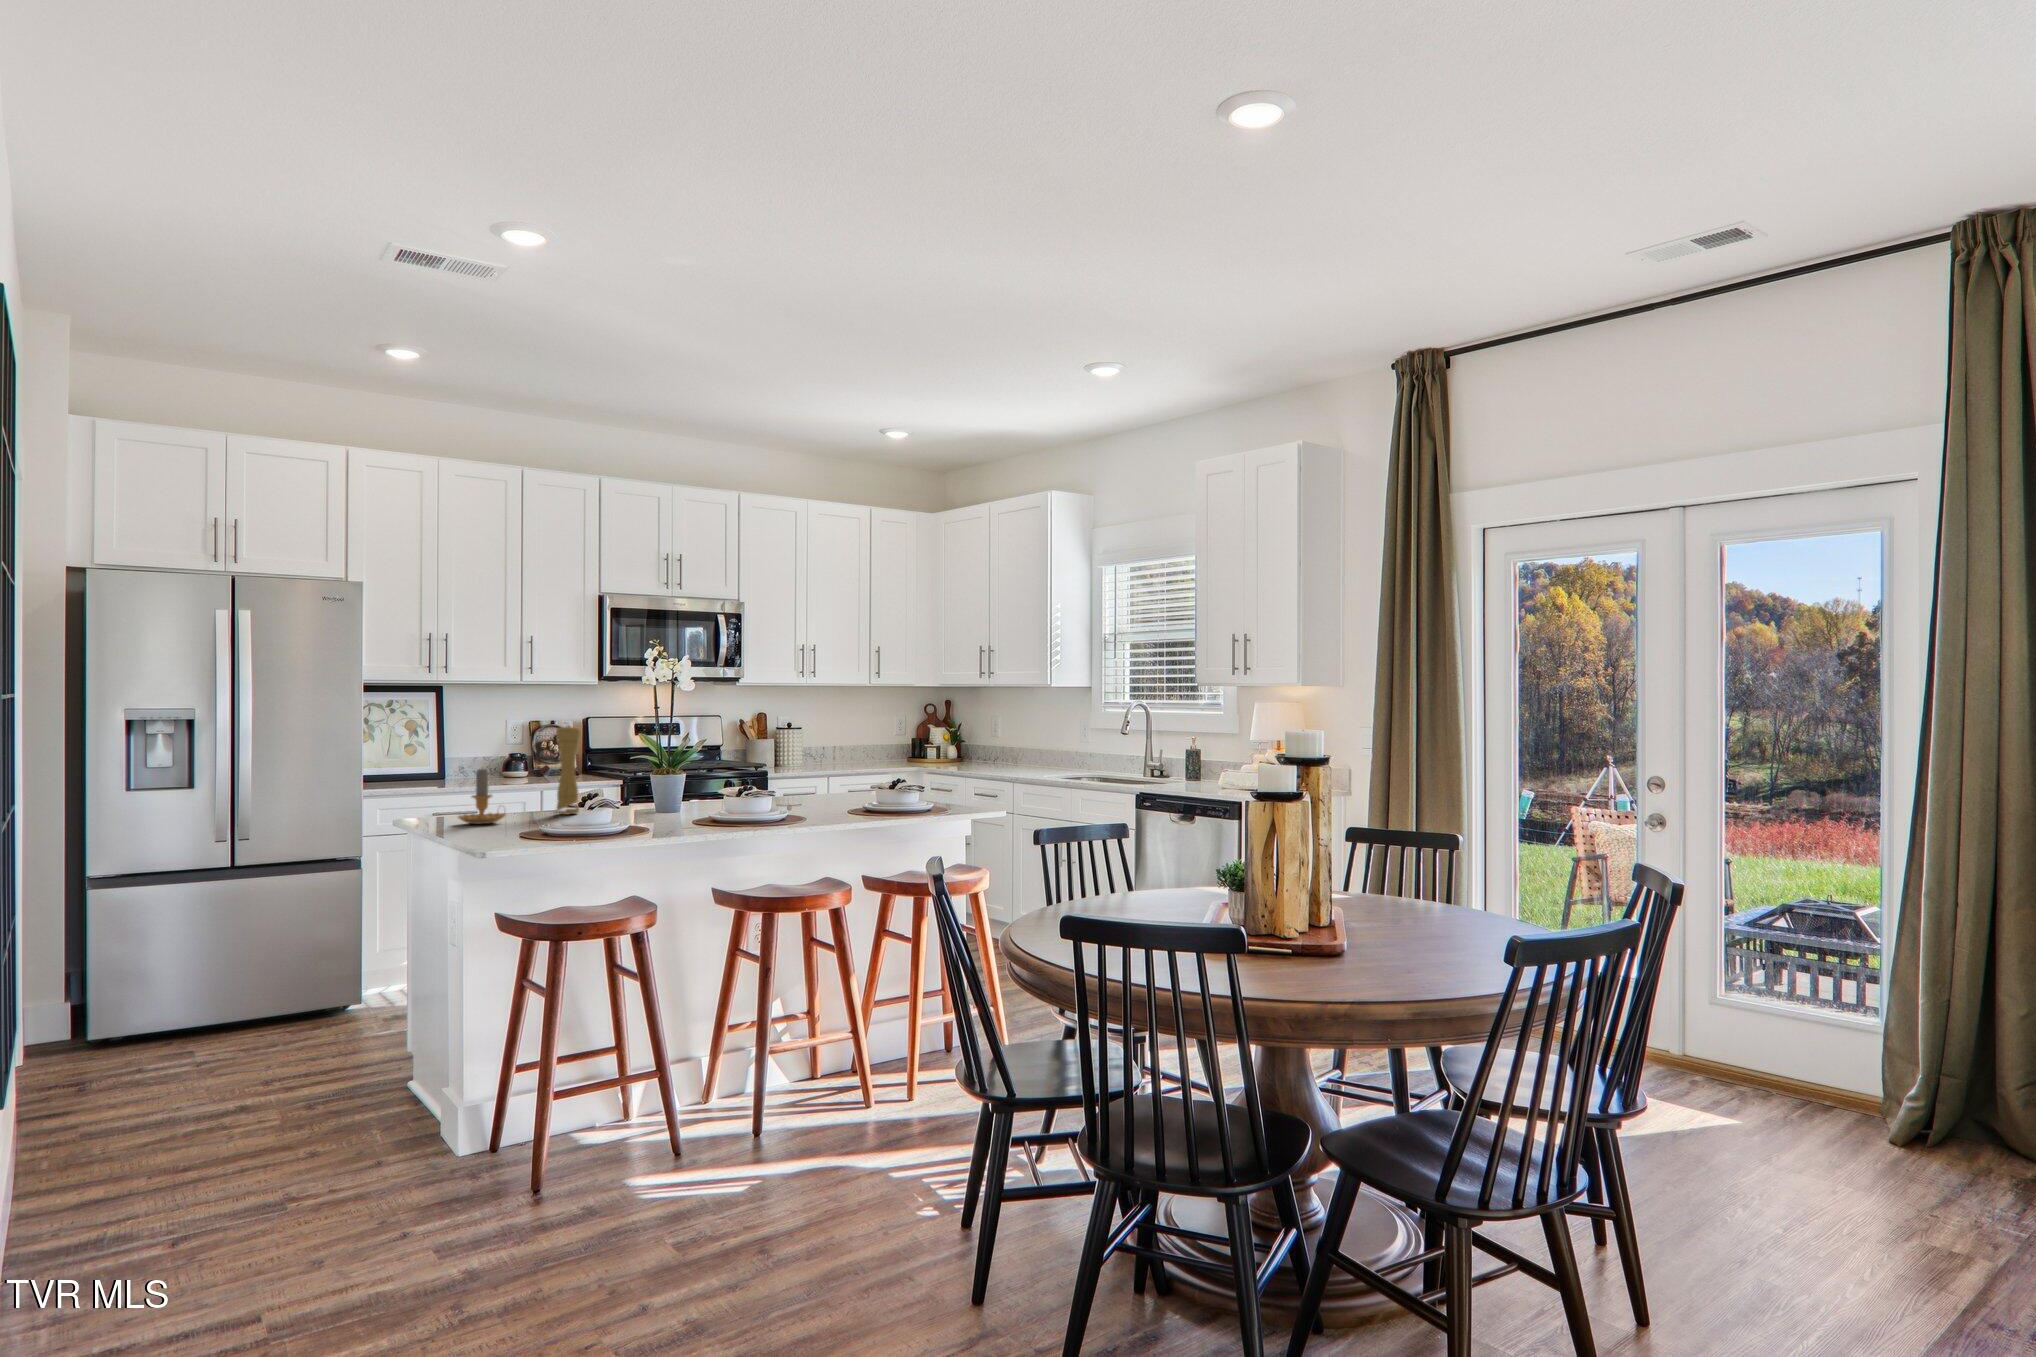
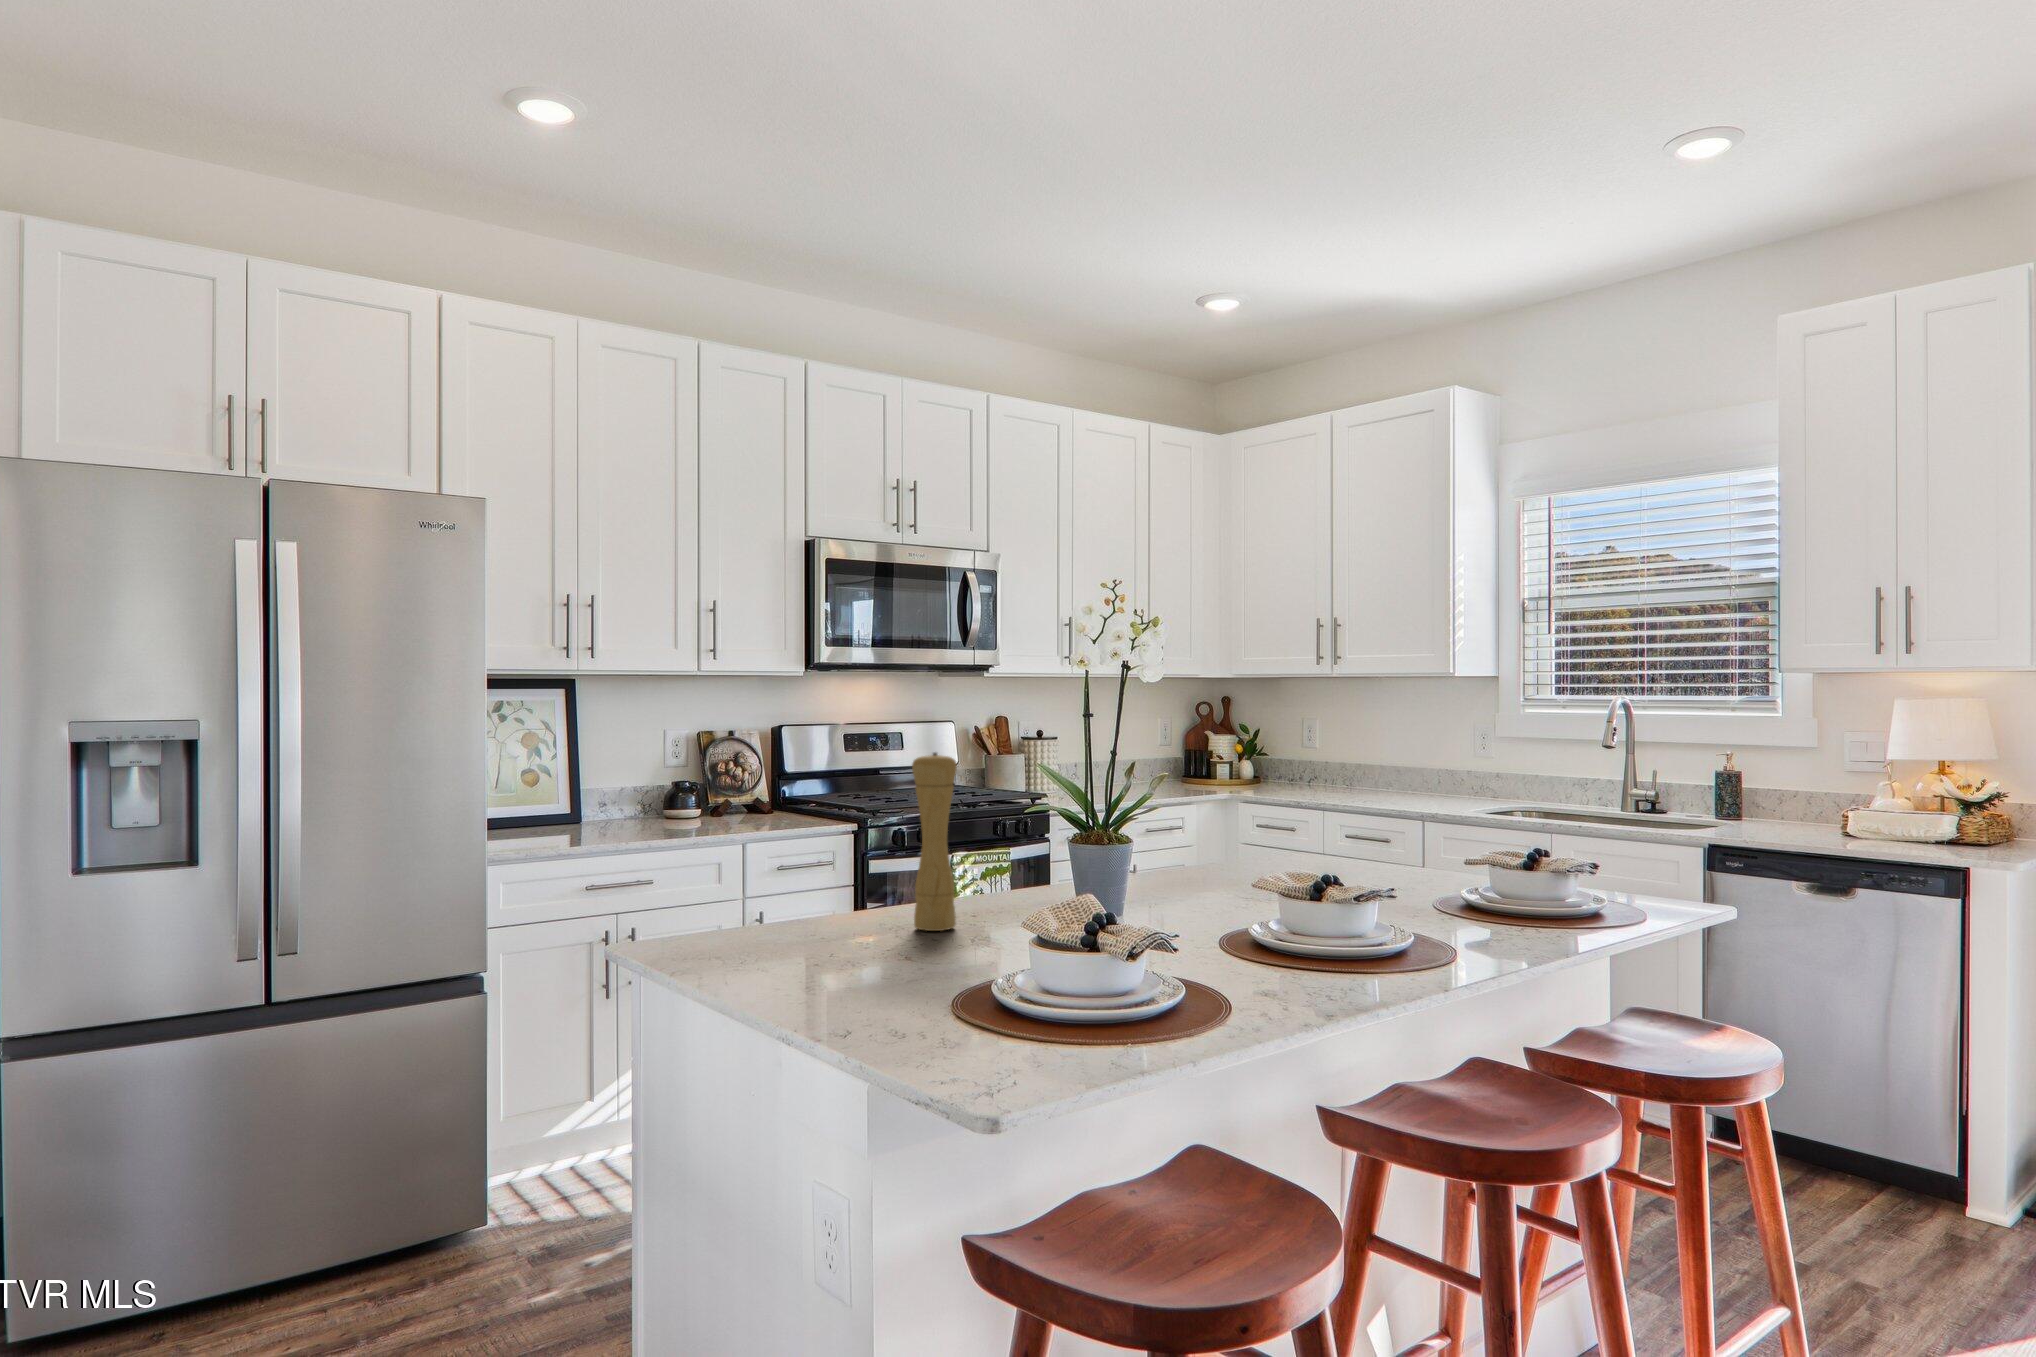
candle: present [459,768,505,824] -> none [768,845,875,973]

